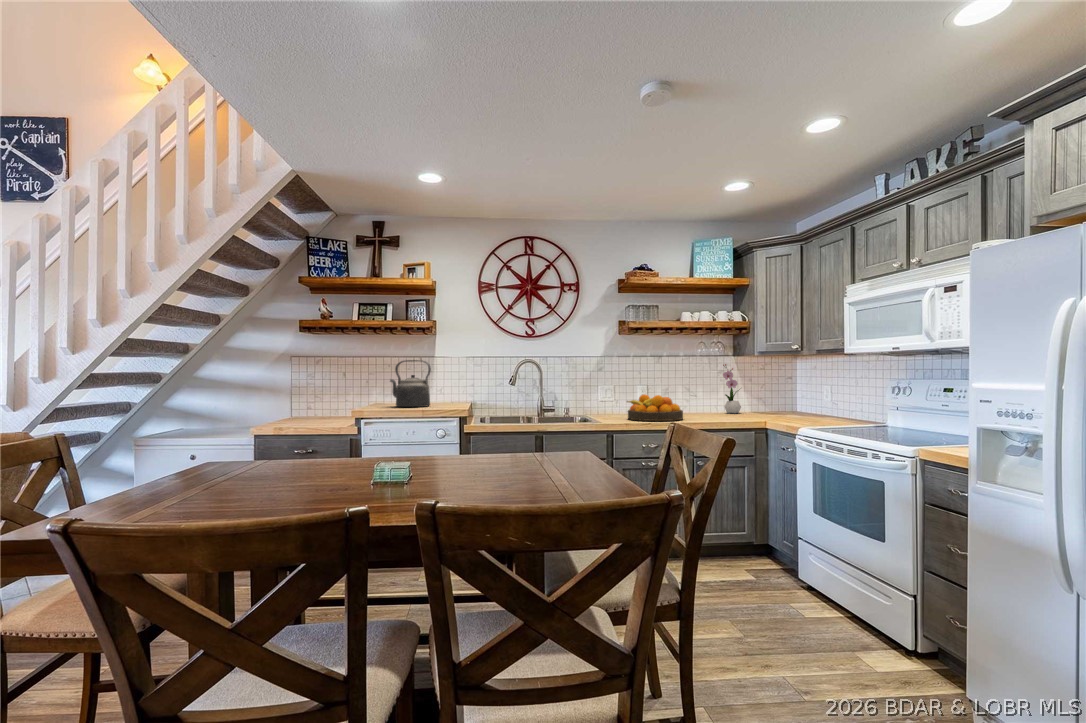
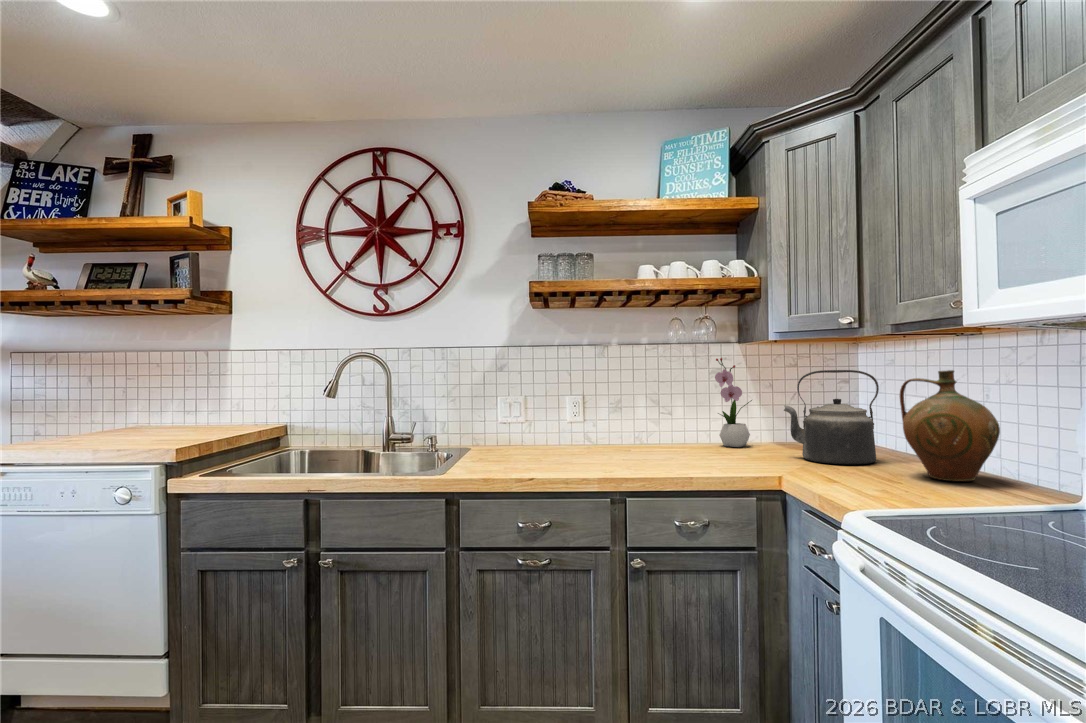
kettle: present [390,360,431,407] -> present [784,370,879,464]
ceramic jug: none [819,371,861,420] -> present [900,370,1000,482]
fruit bowl: present [627,395,683,421] -> none [513,415,617,472]

